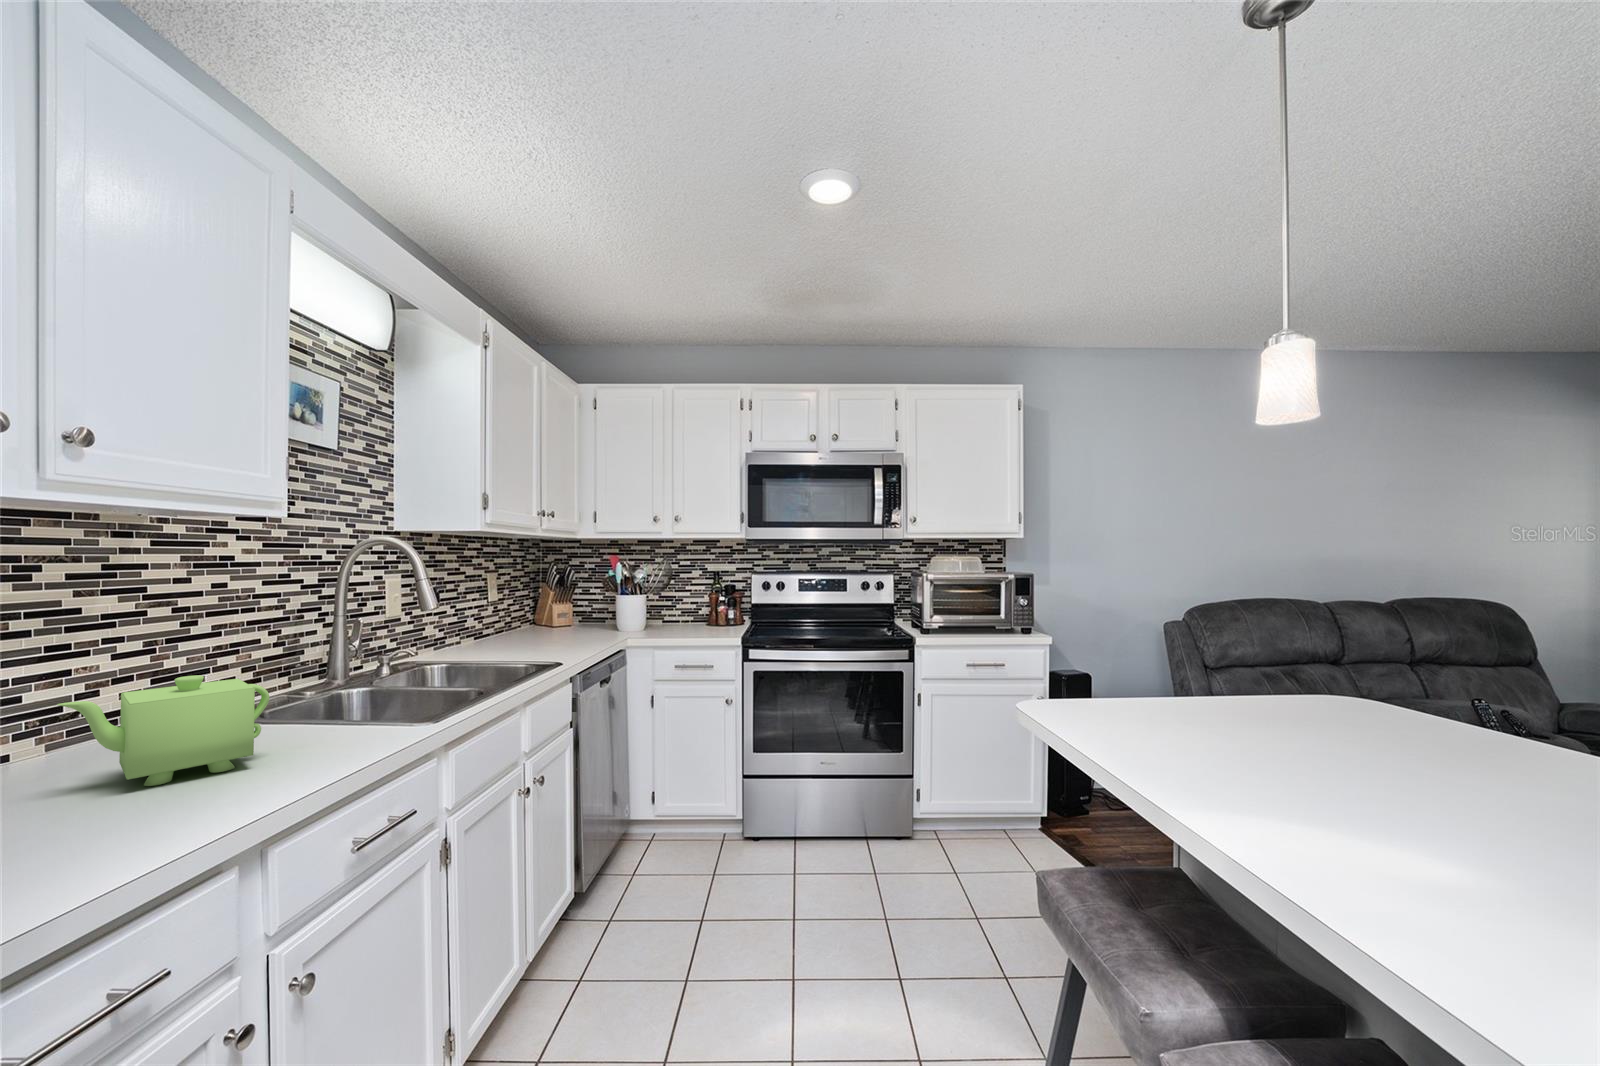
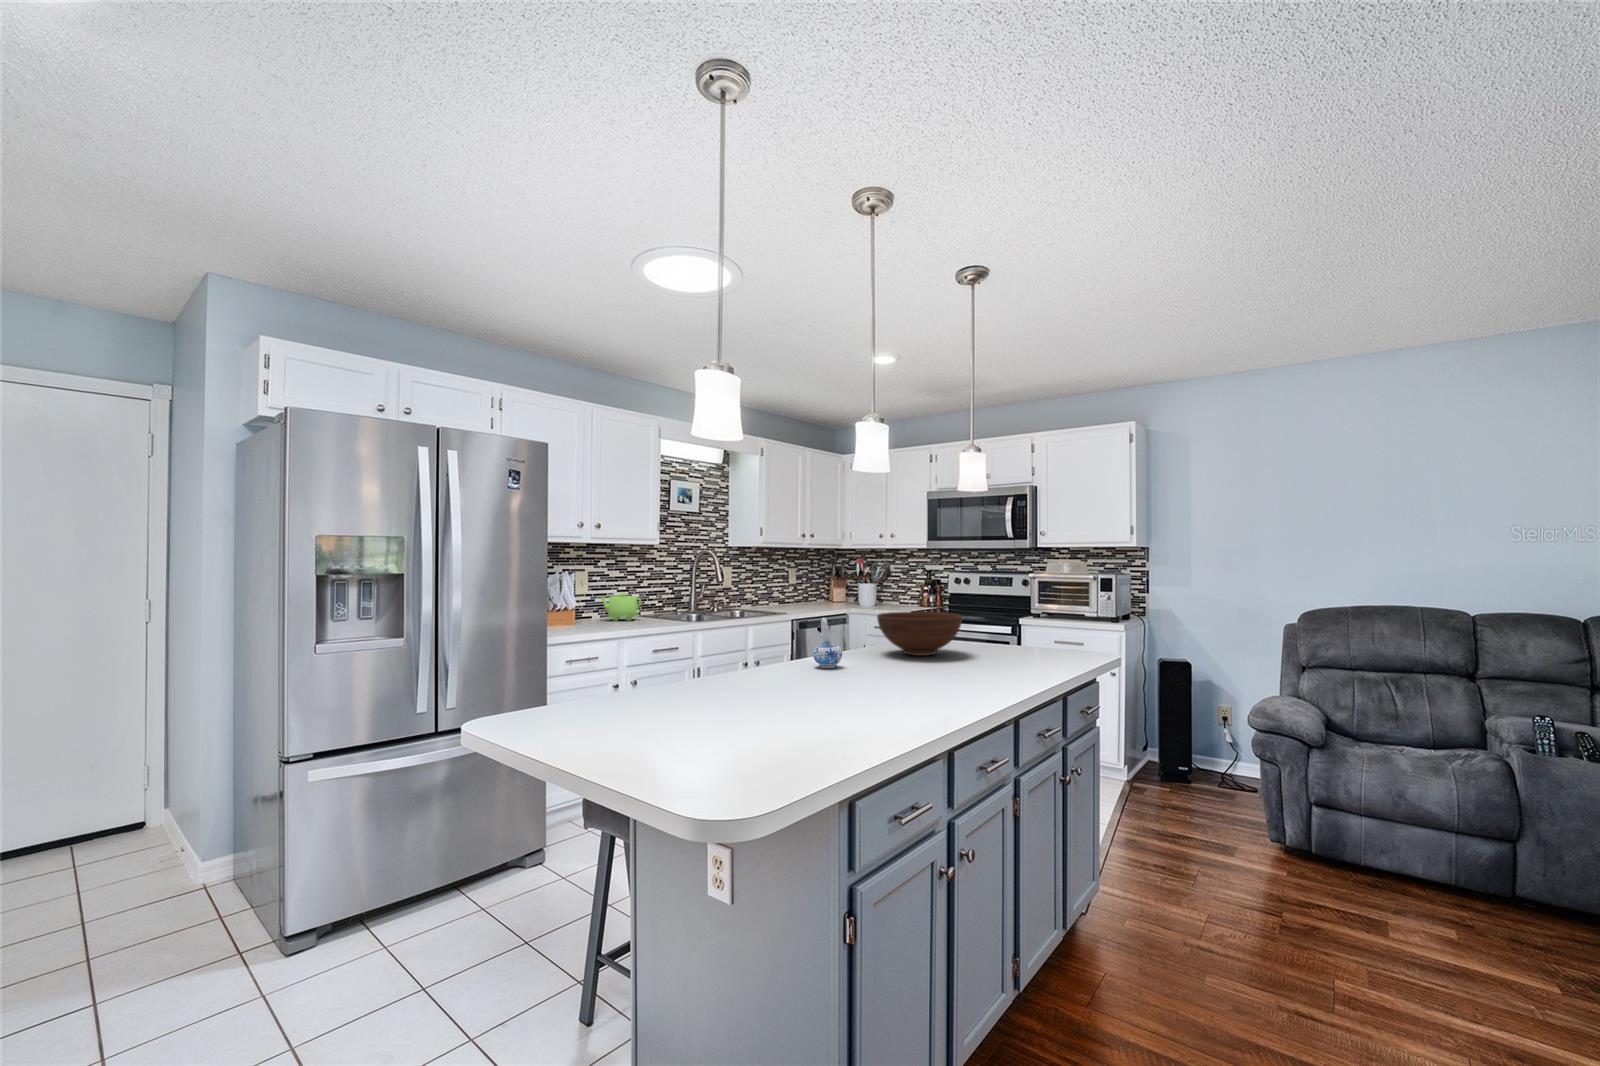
fruit bowl: none [1145,655,1361,760] -> present [877,612,962,656]
ceramic pitcher: none [1387,729,1514,893] -> present [813,618,842,668]

